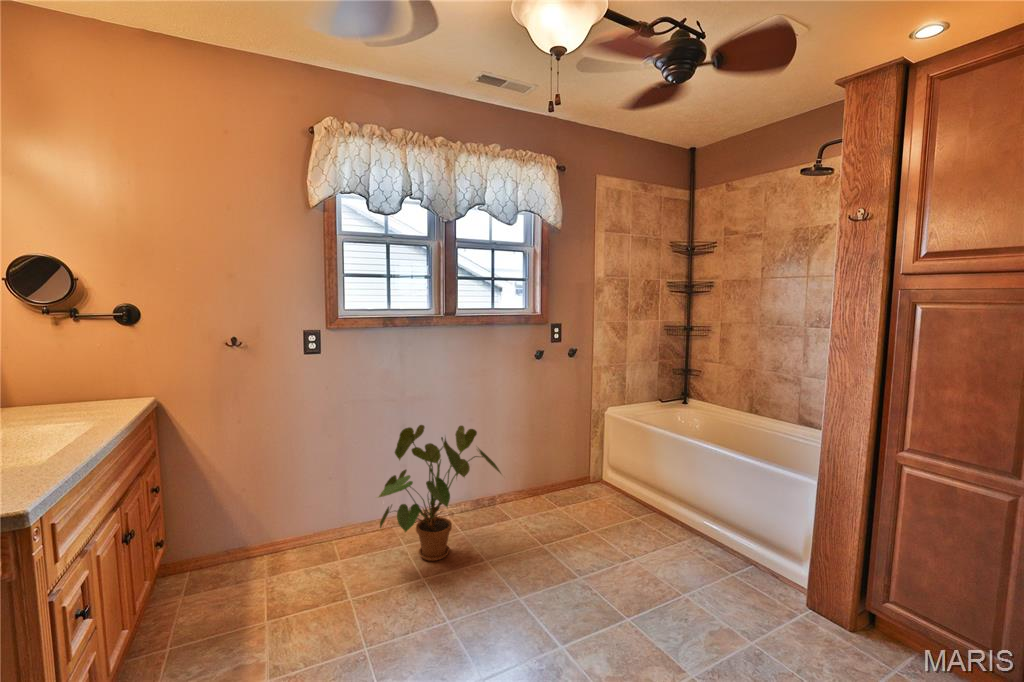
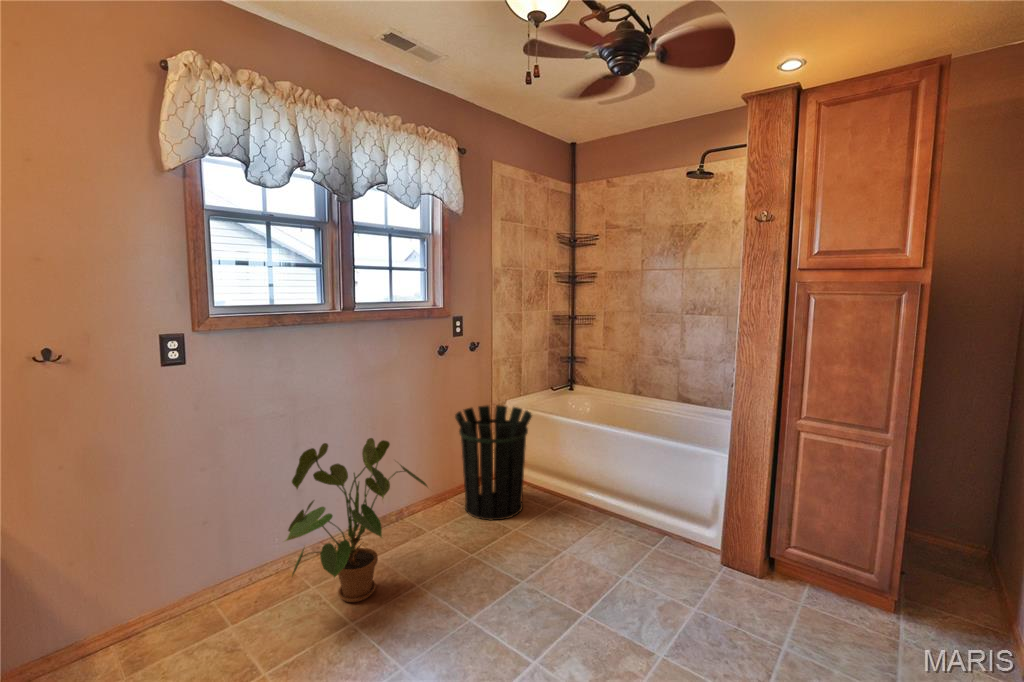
waste bin: none [544,409,620,520] -> present [455,405,532,520]

